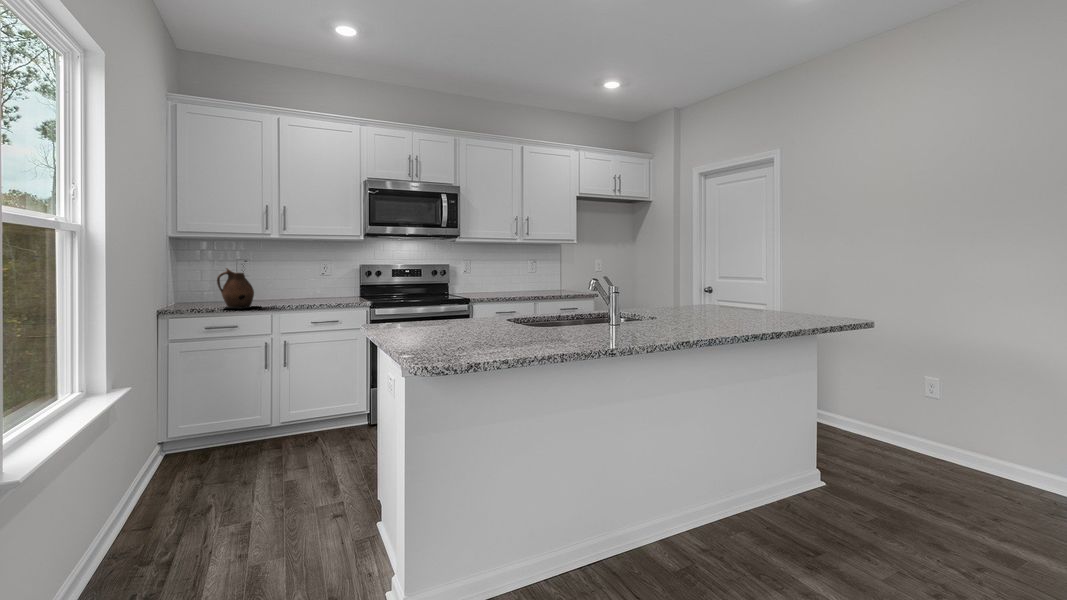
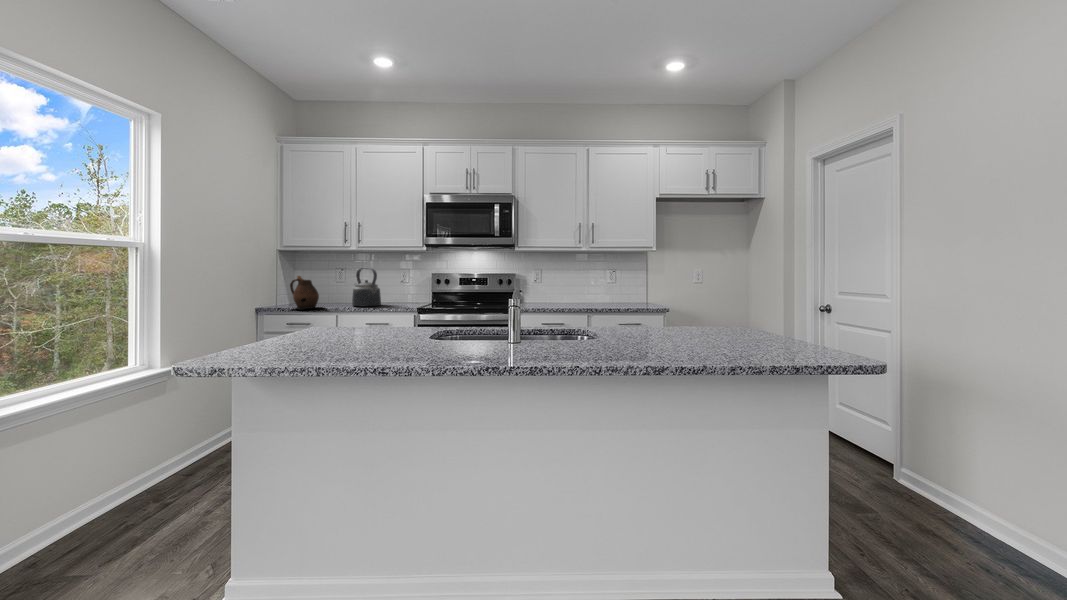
kettle: none [281,259,321,303] -> present [352,268,381,306]

